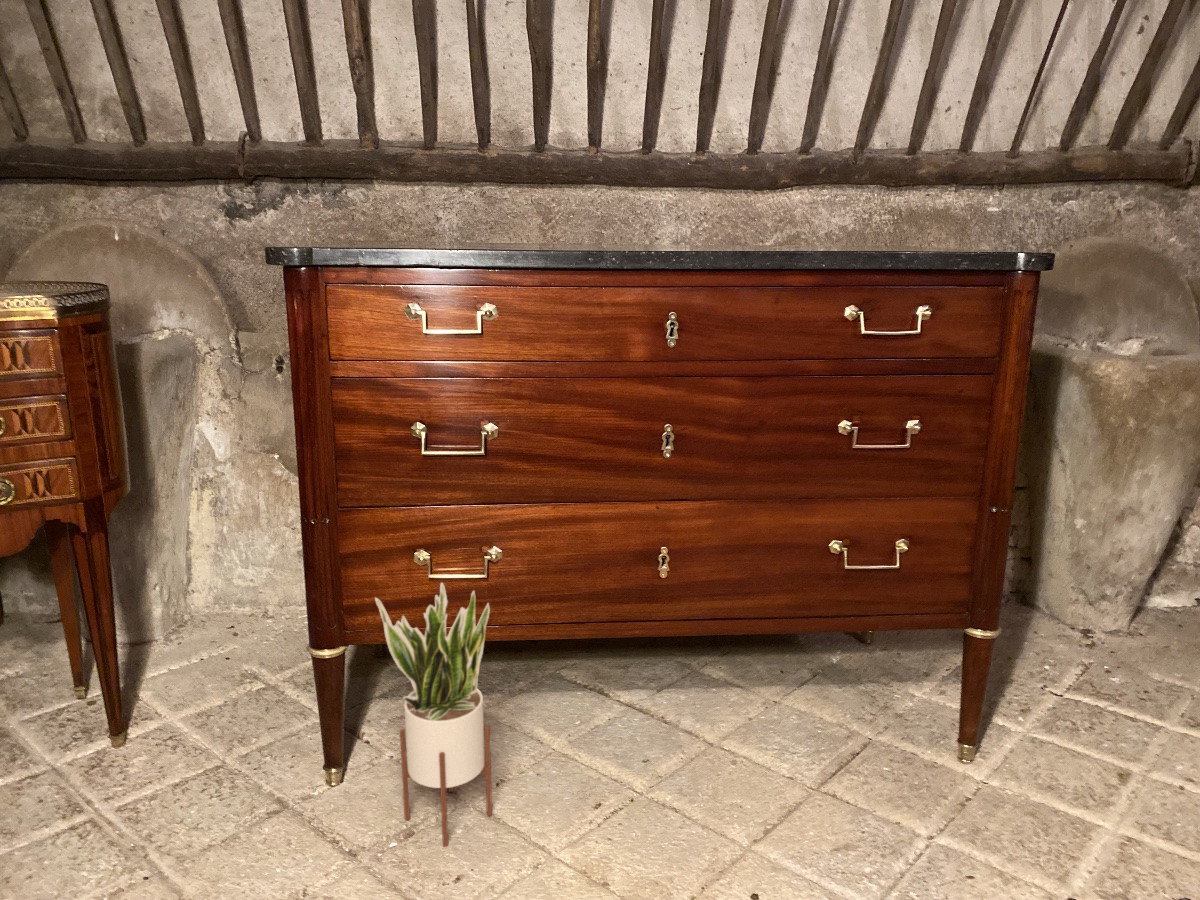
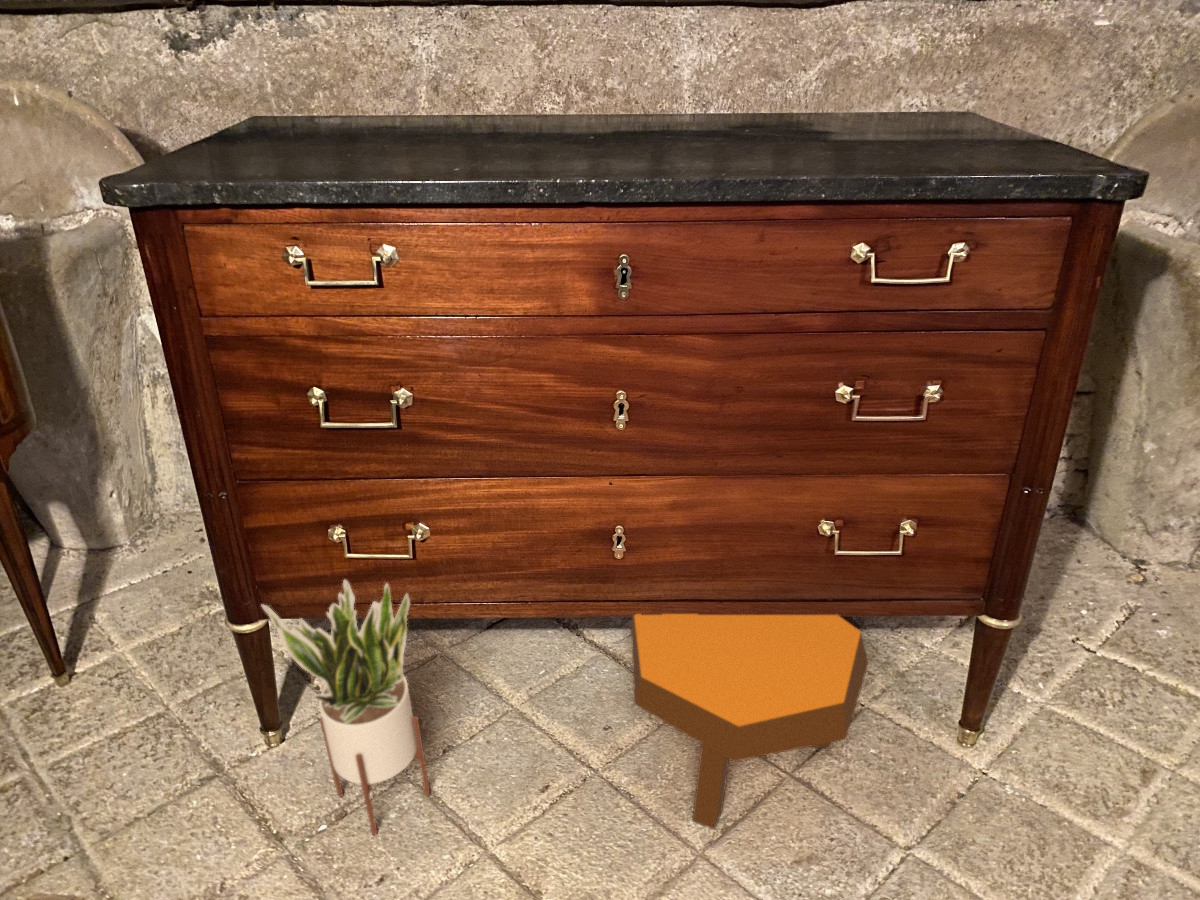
footstool: none [666,611,877,830] -> present [631,614,868,829]

